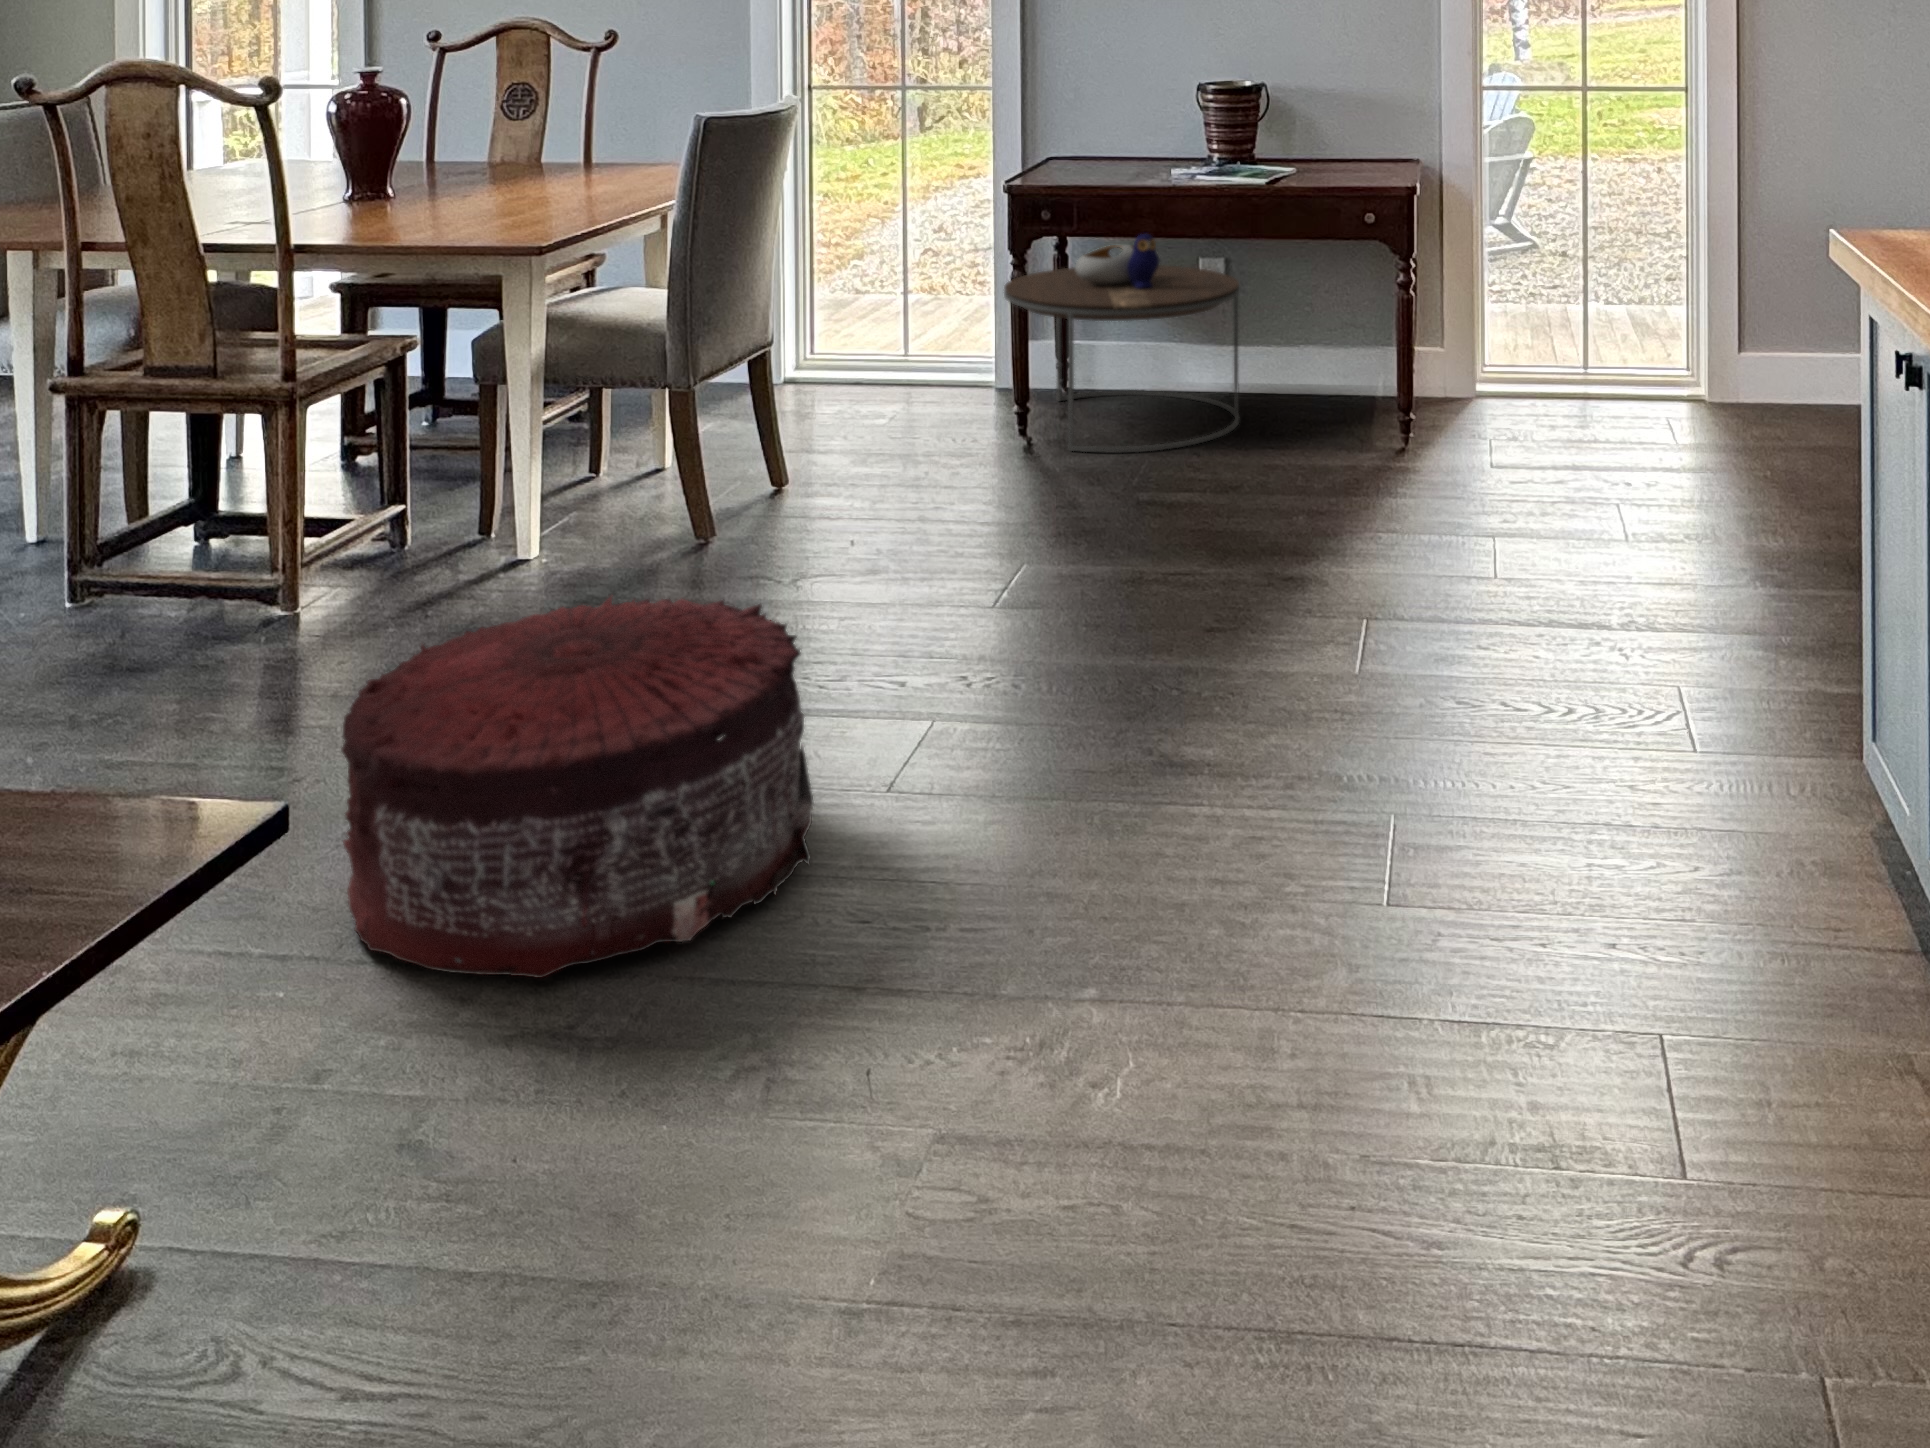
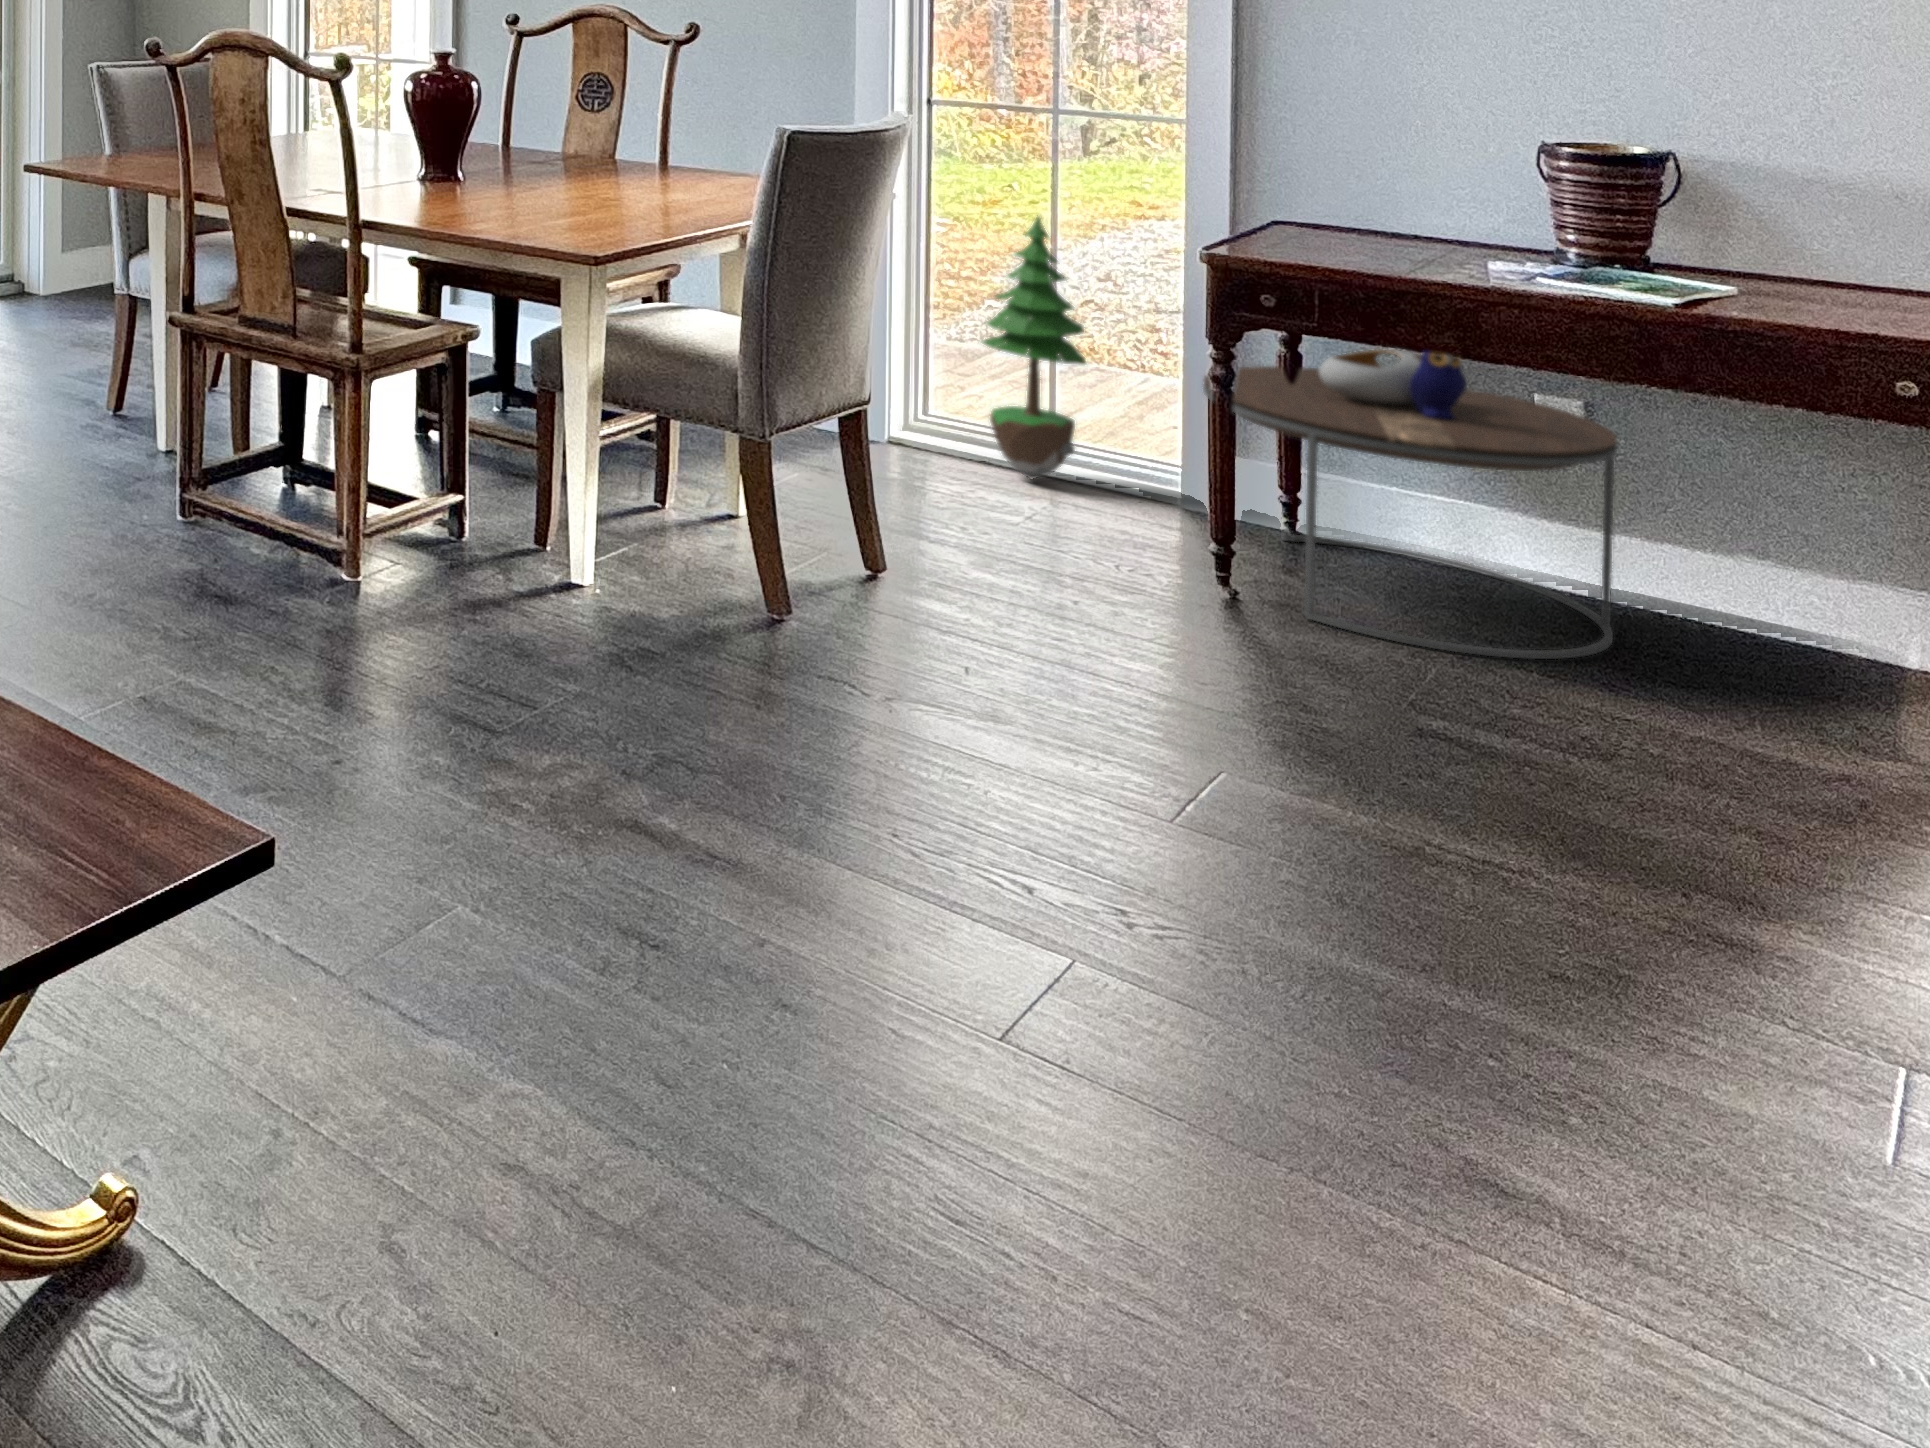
potted tree: none [849,174,929,394] -> present [982,215,1086,479]
pouf: present [341,597,813,978] -> none [346,686,909,1205]

